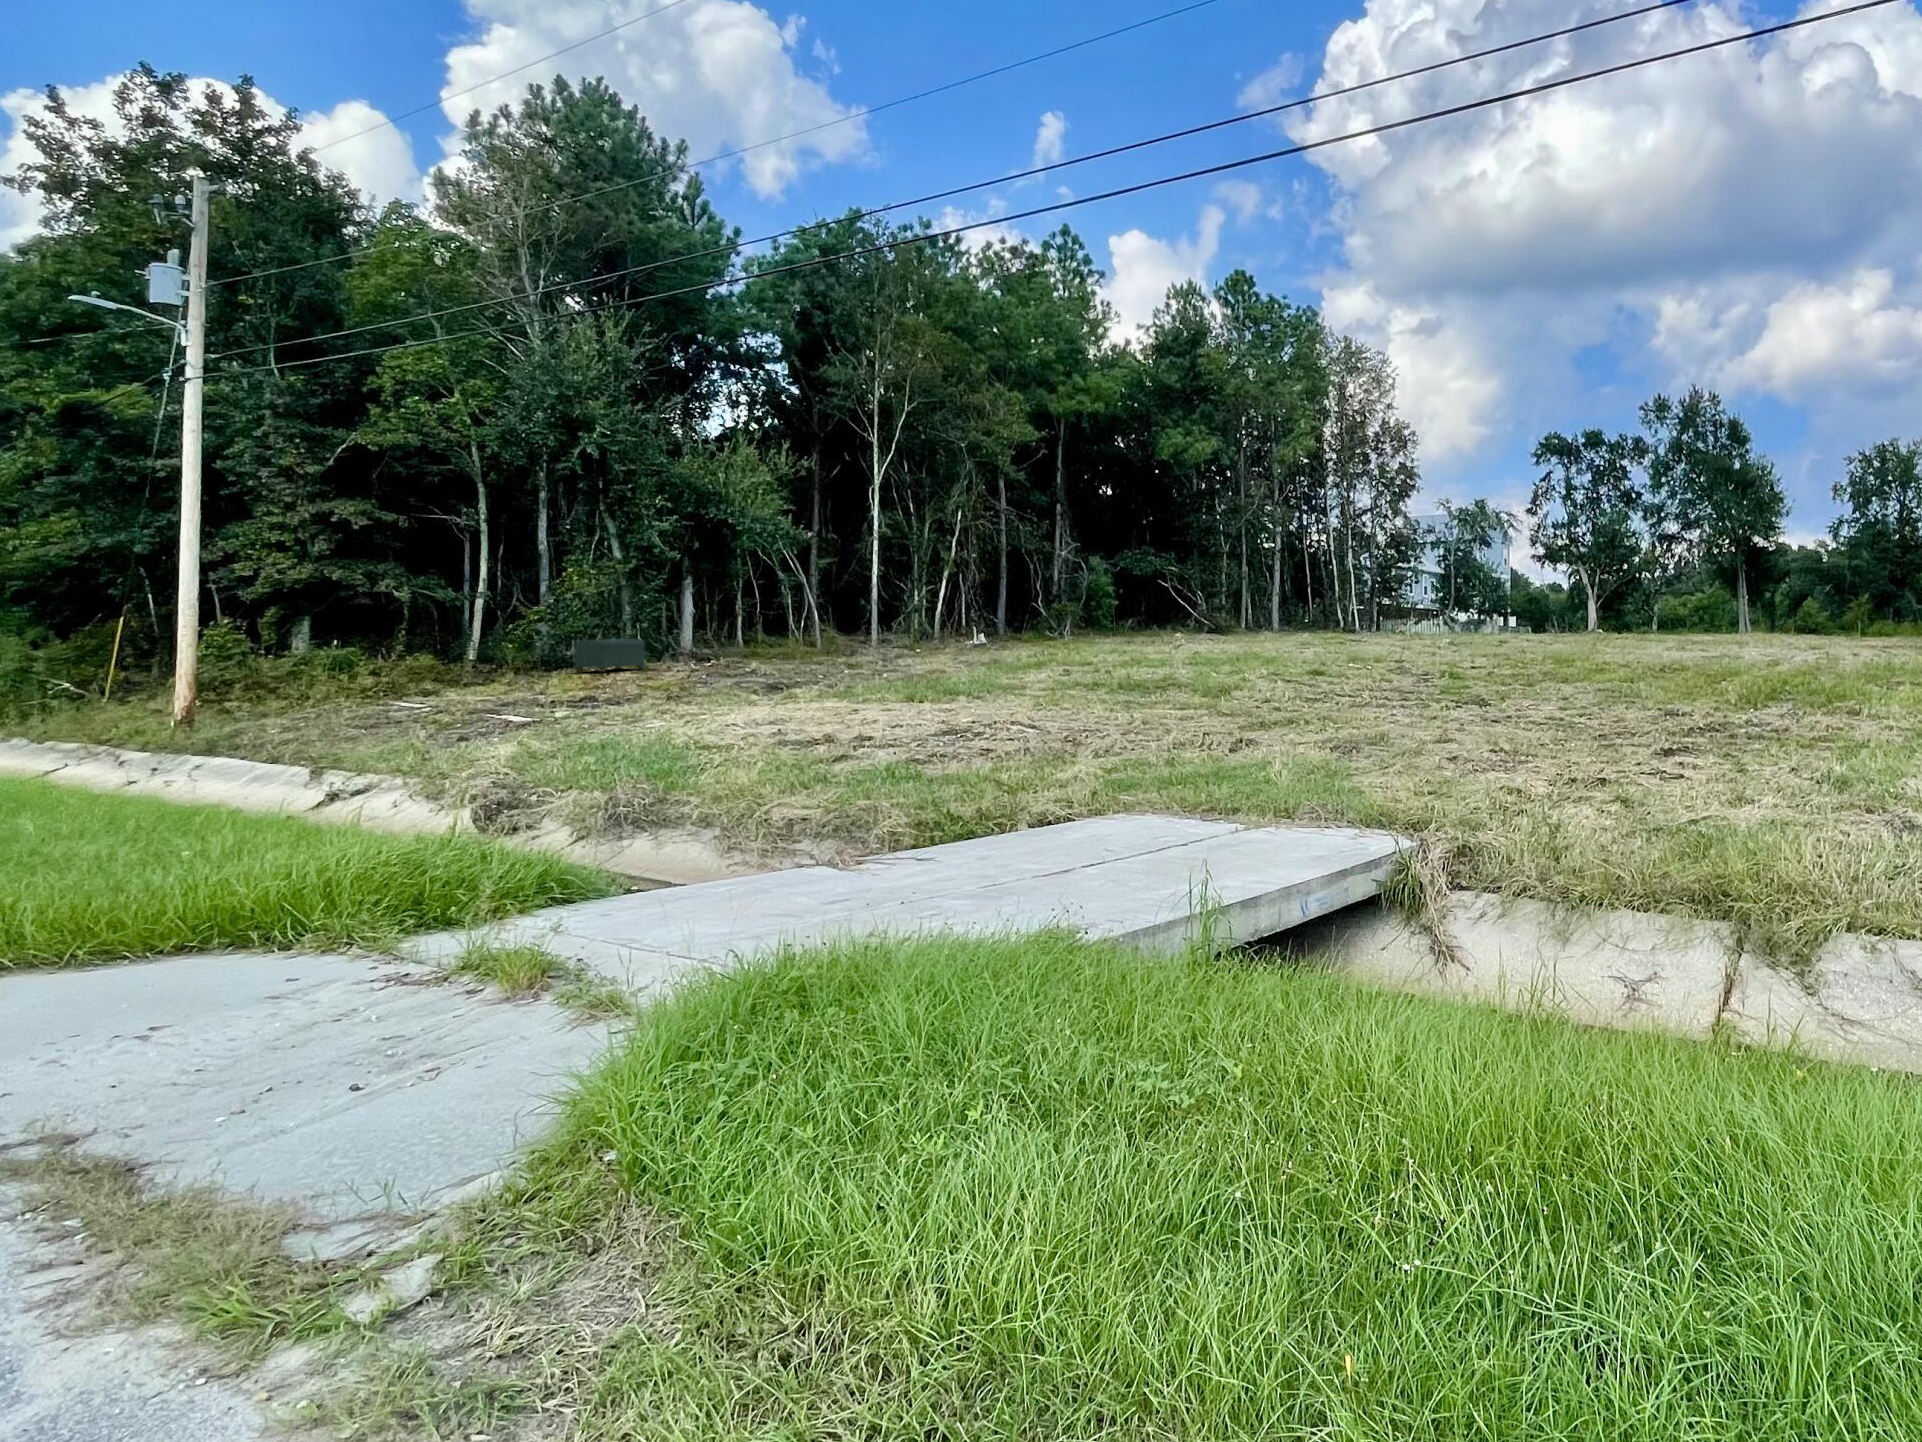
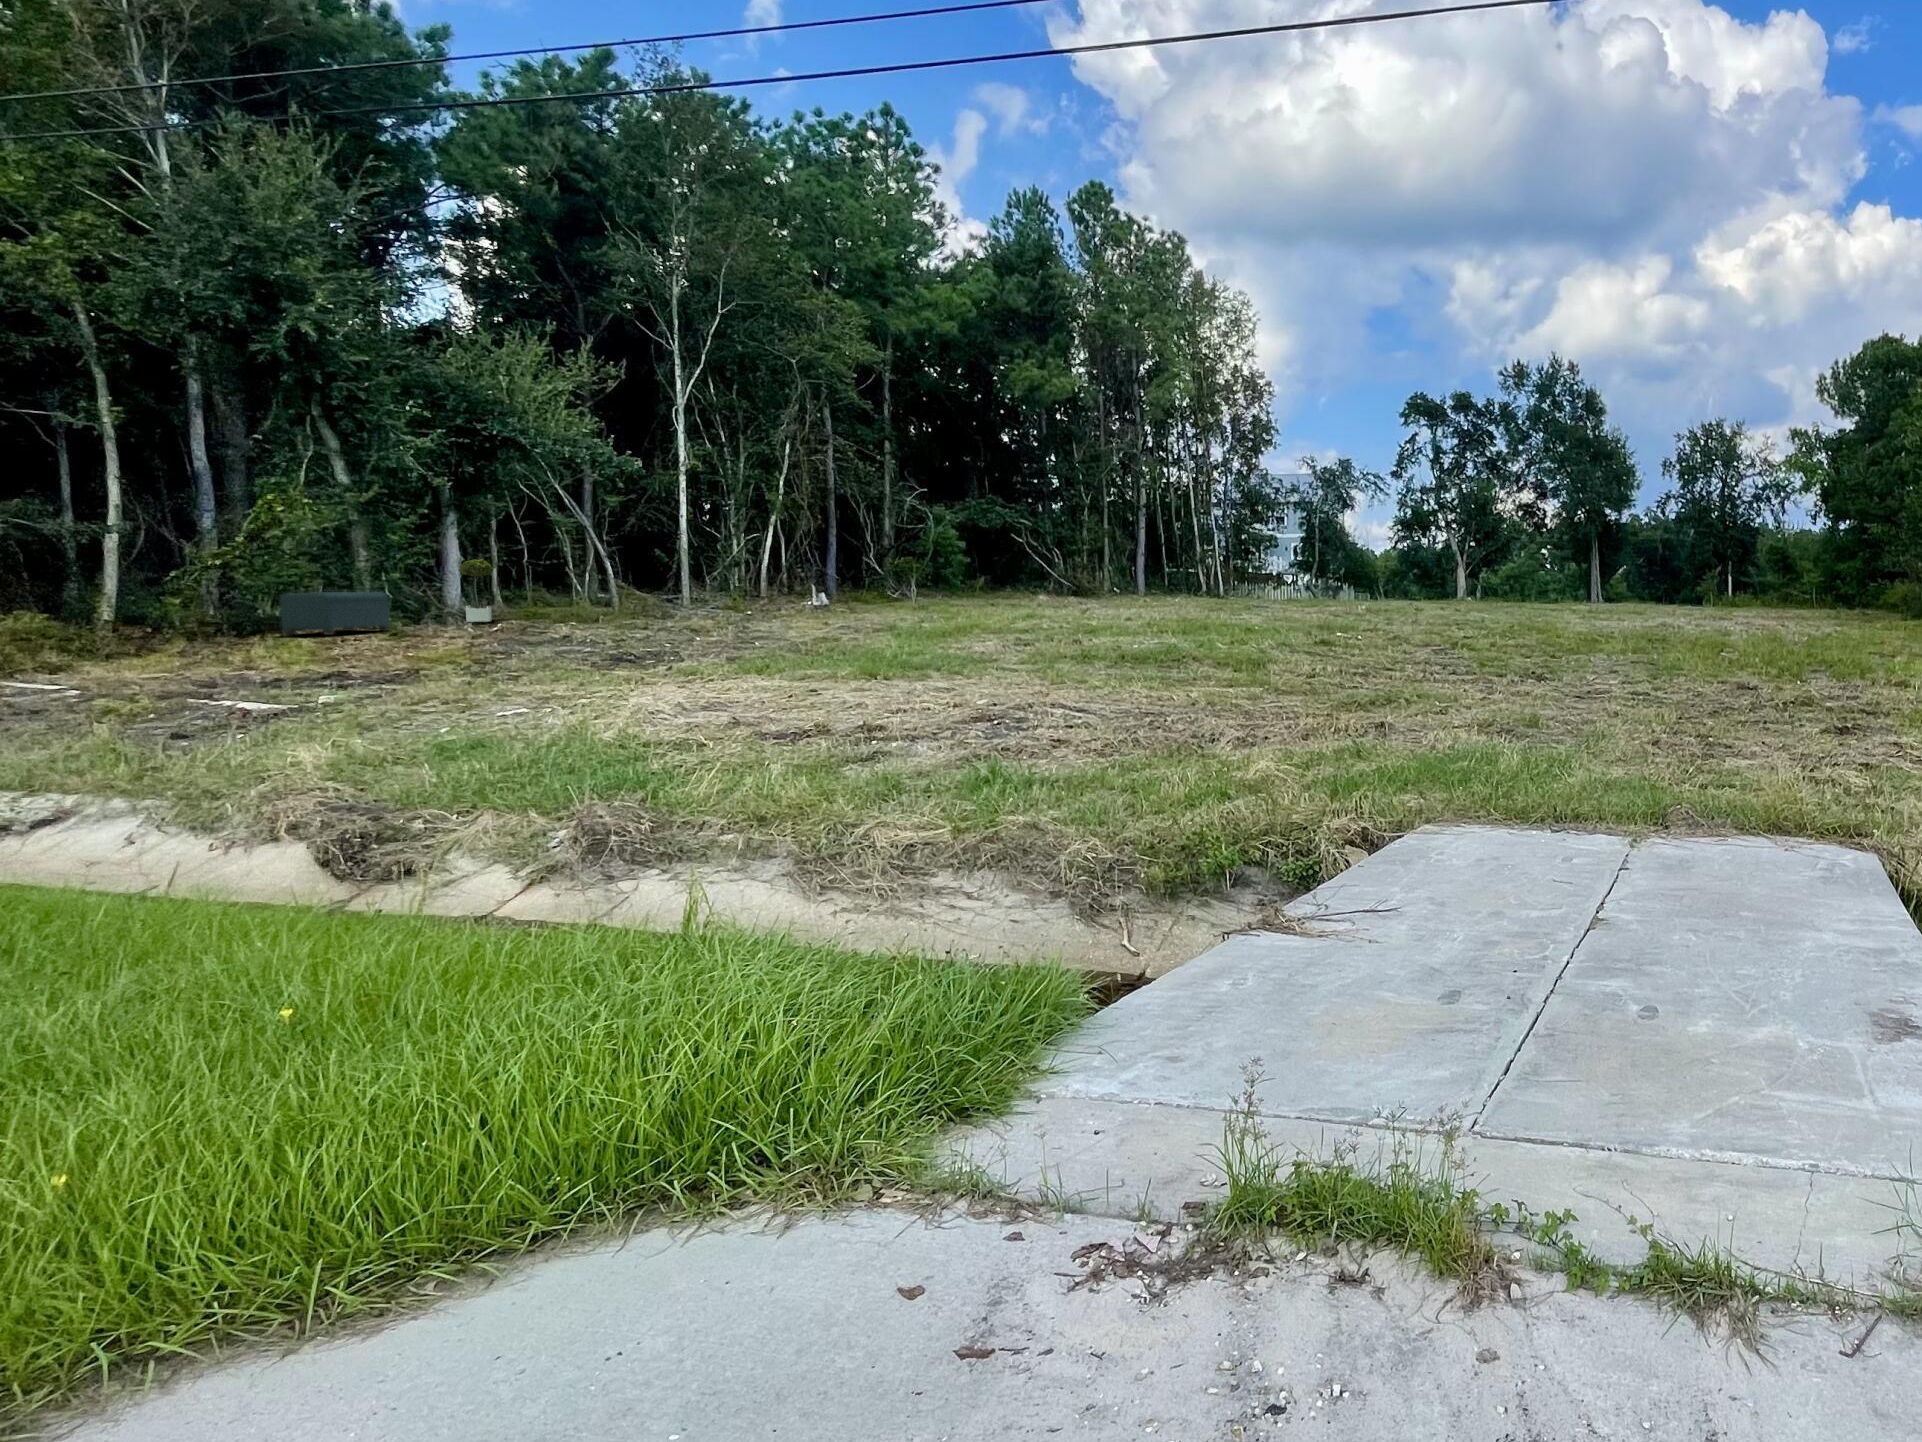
potted tree: none [699,612,722,663] -> present [459,559,494,622]

